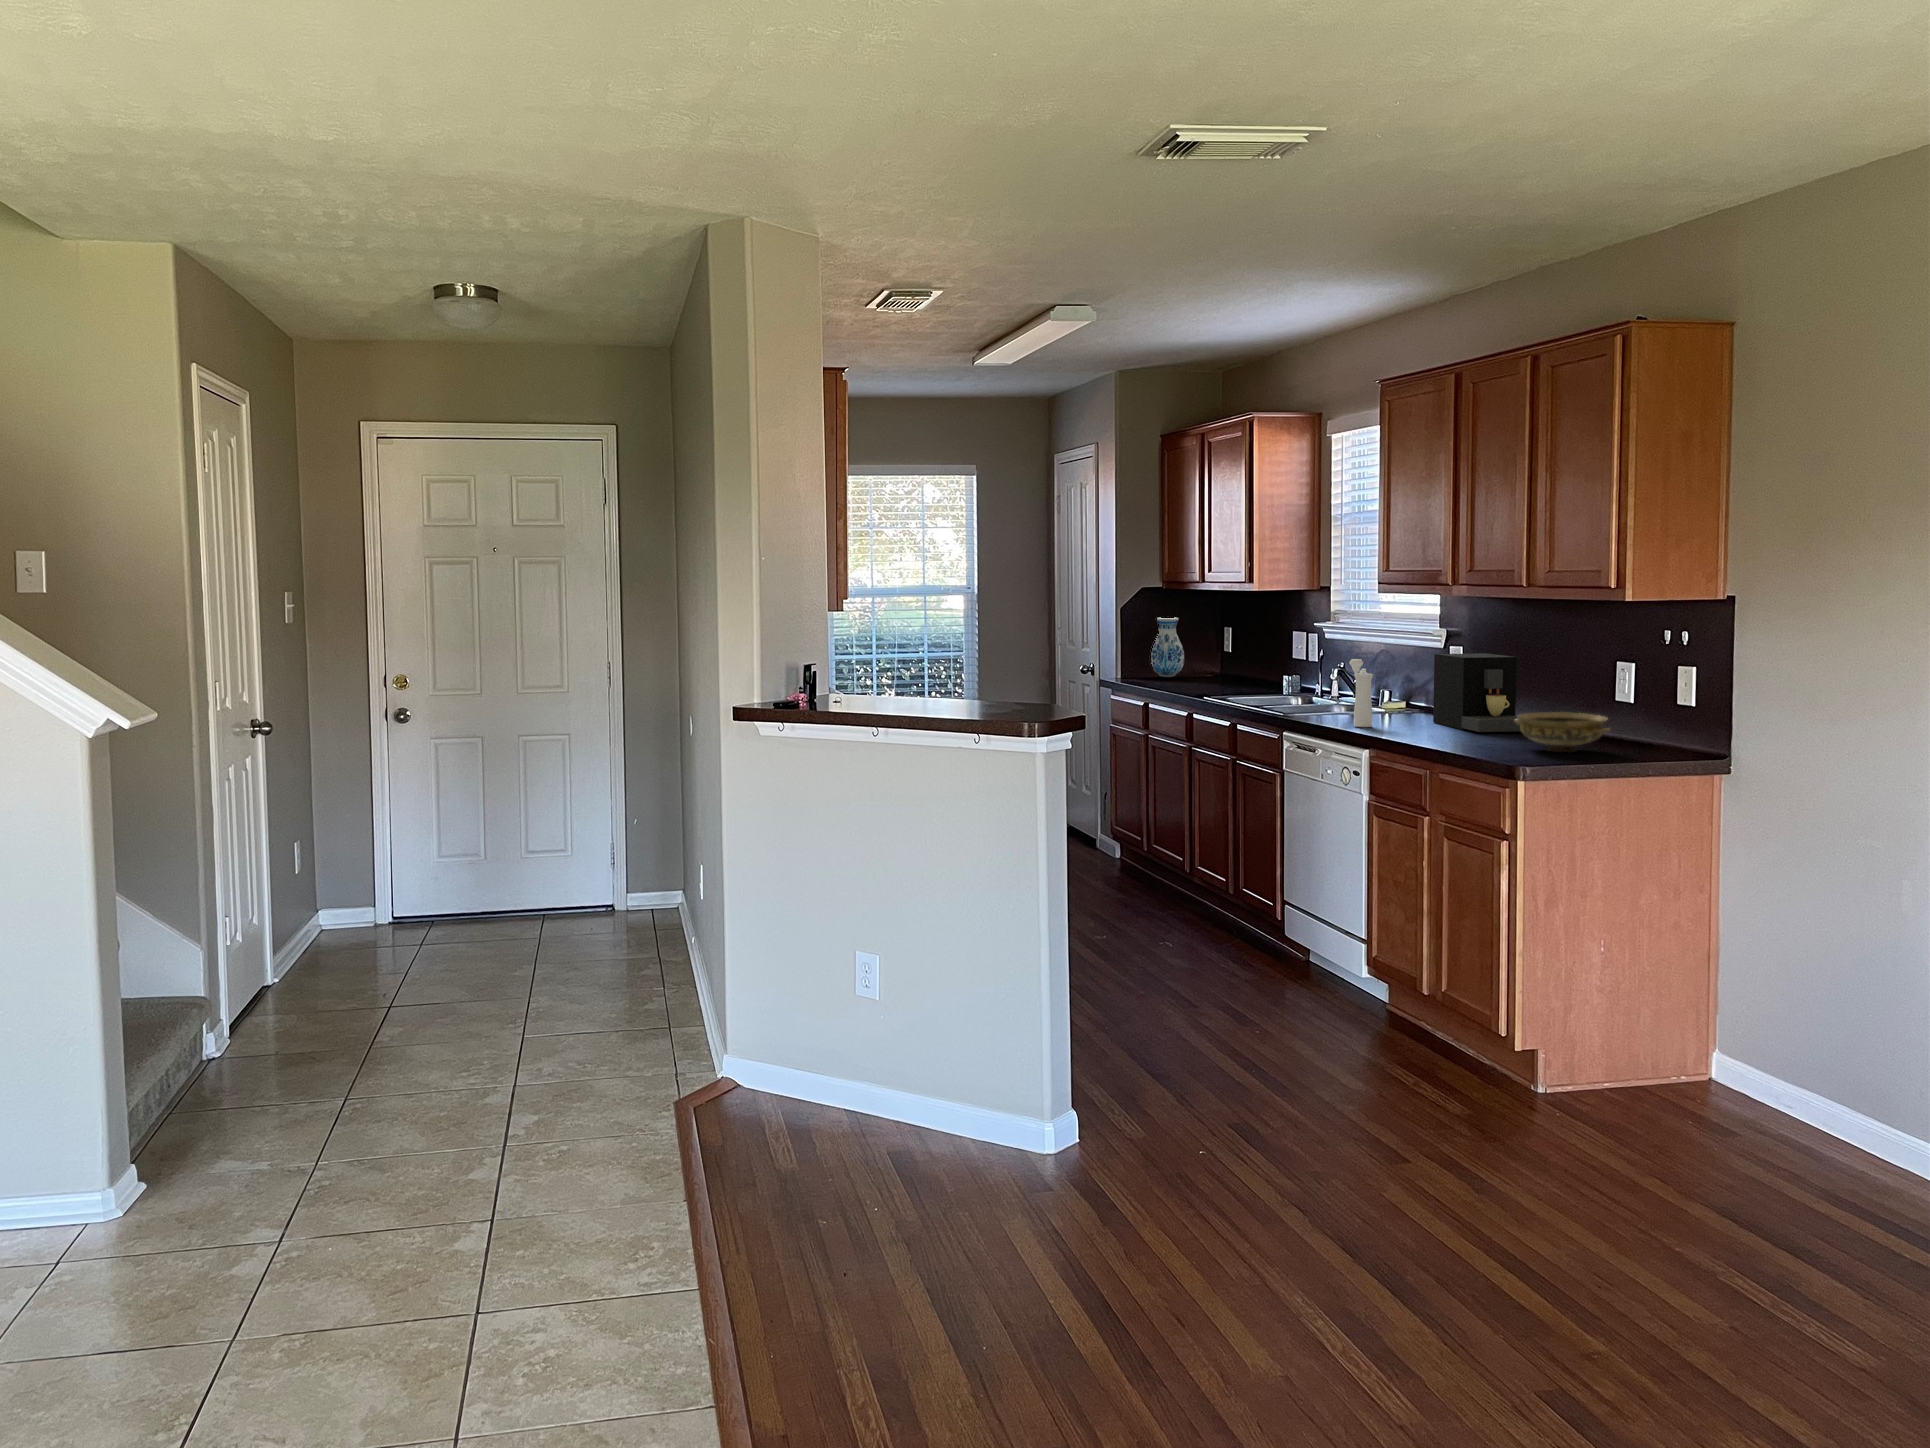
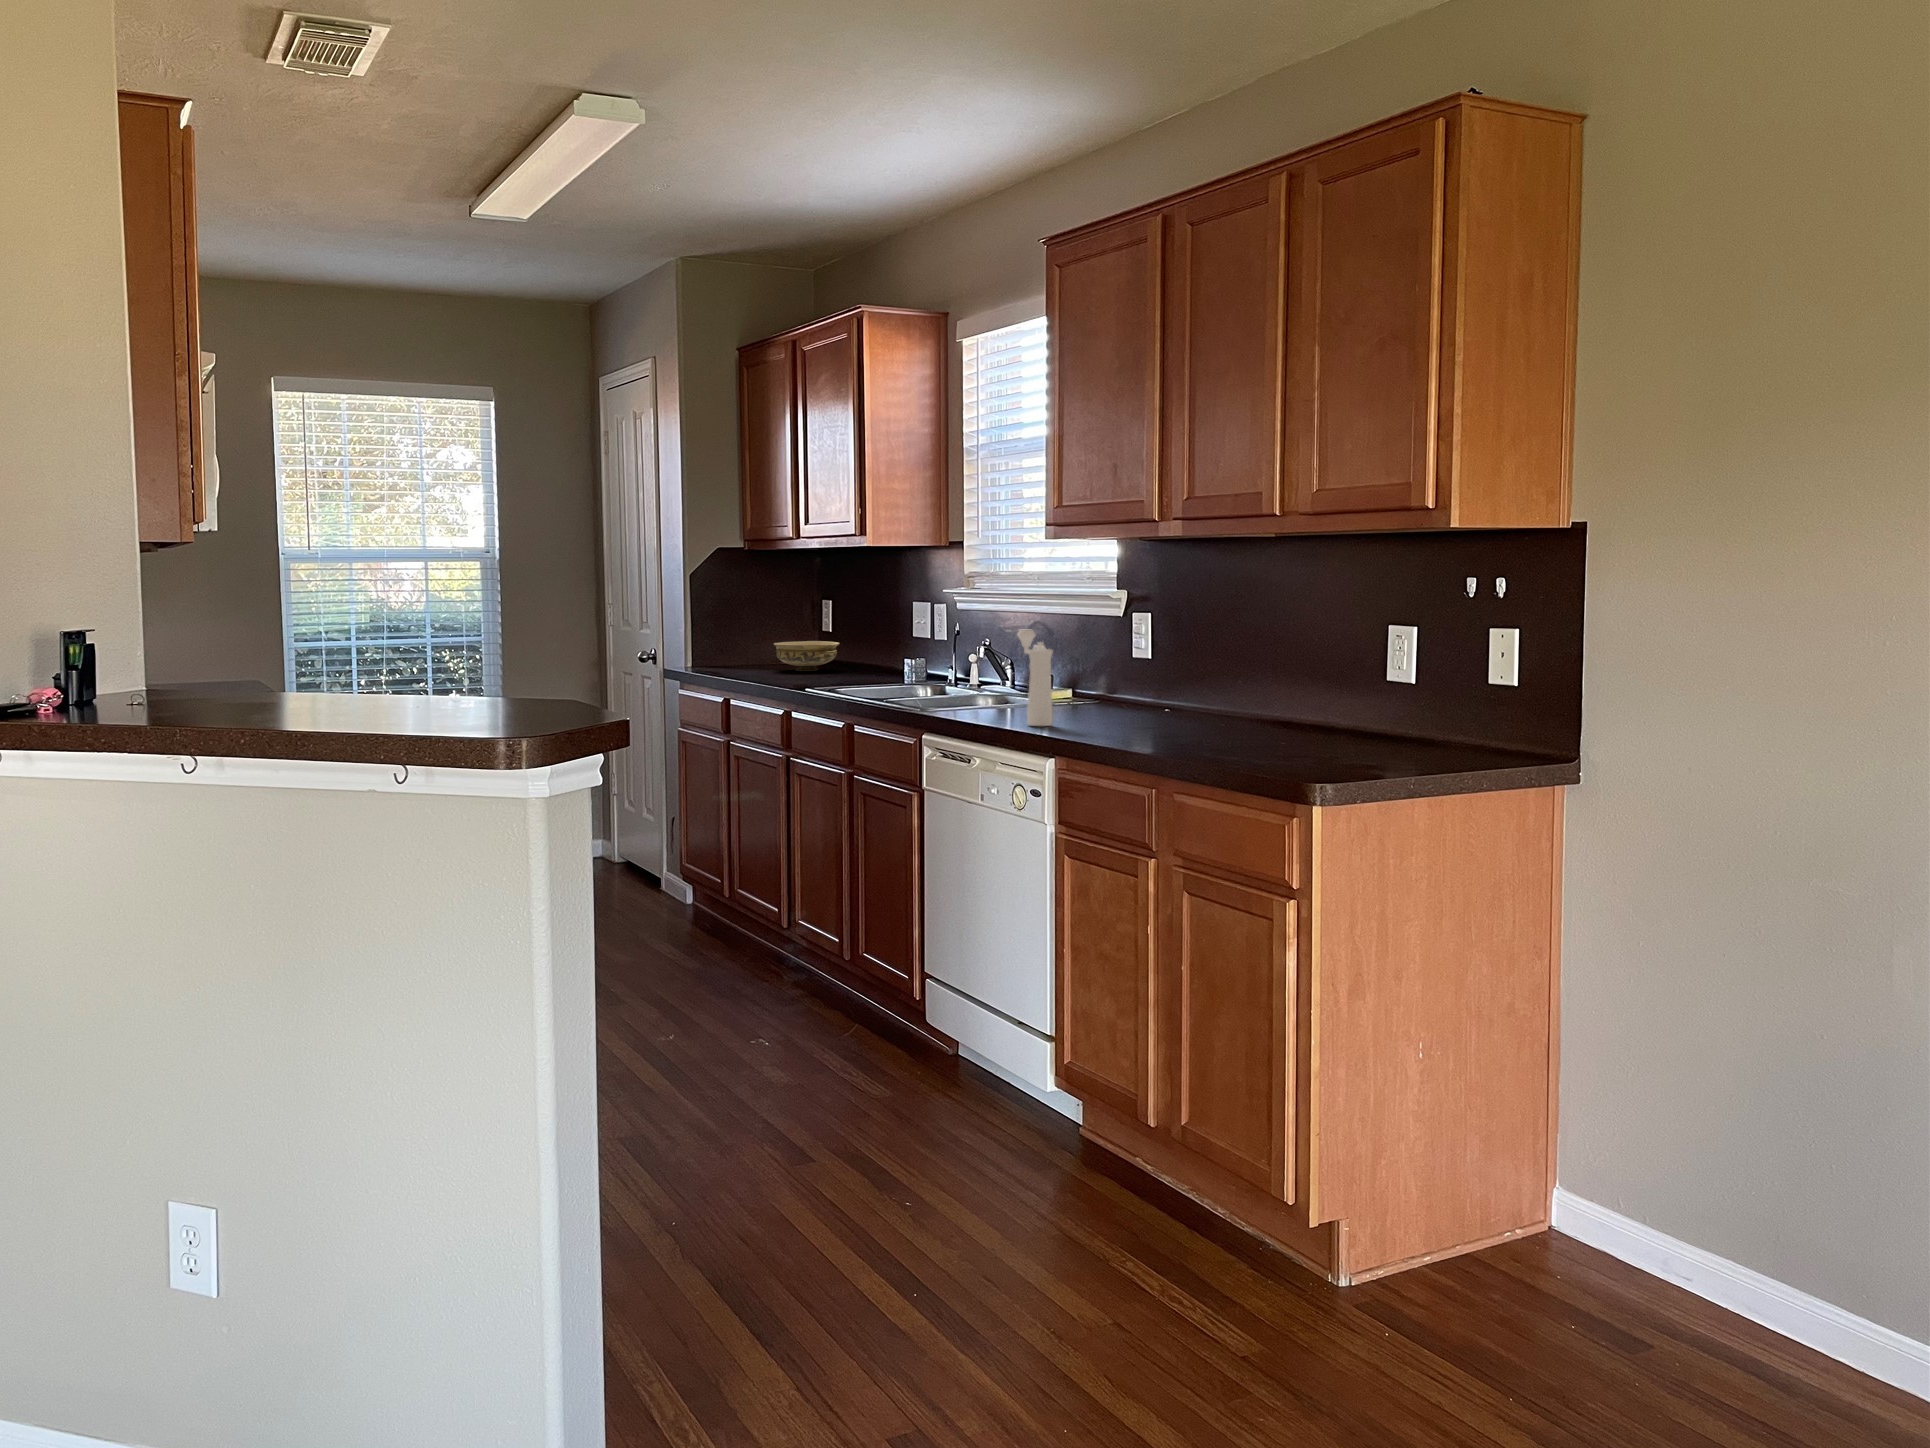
vase: present [1151,617,1184,677] -> none [729,586,773,664]
coffee maker: present [1433,653,1521,732] -> none [1128,621,1271,730]
ceramic bowl: present [1515,712,1611,752] -> present [774,641,840,671]

